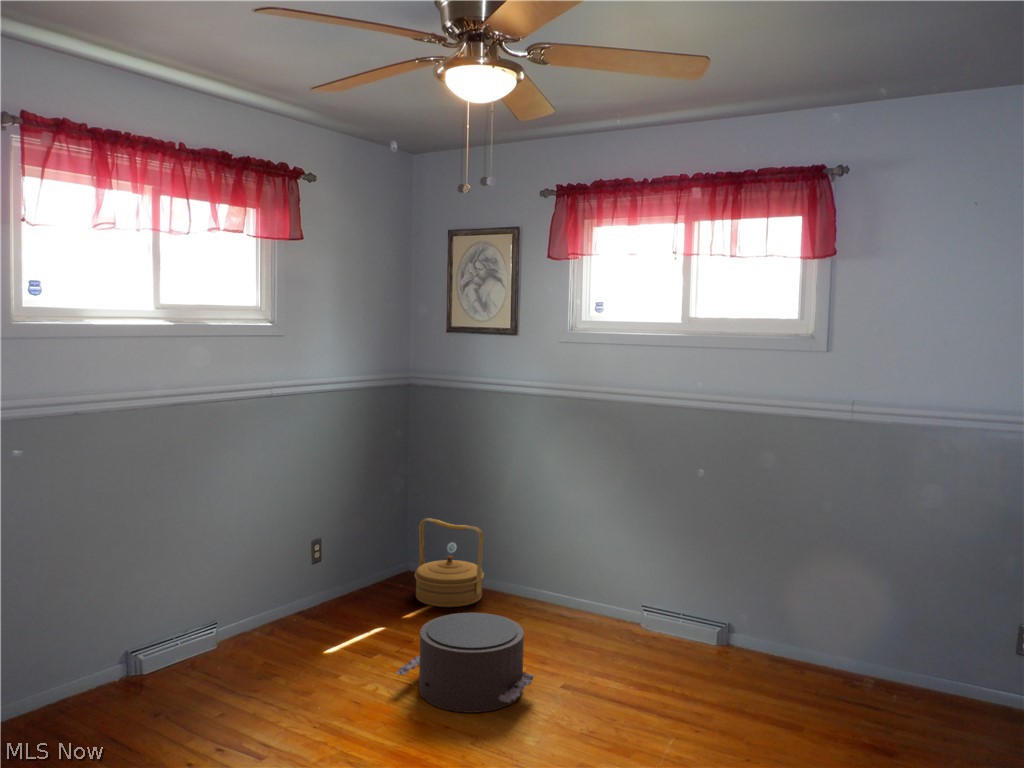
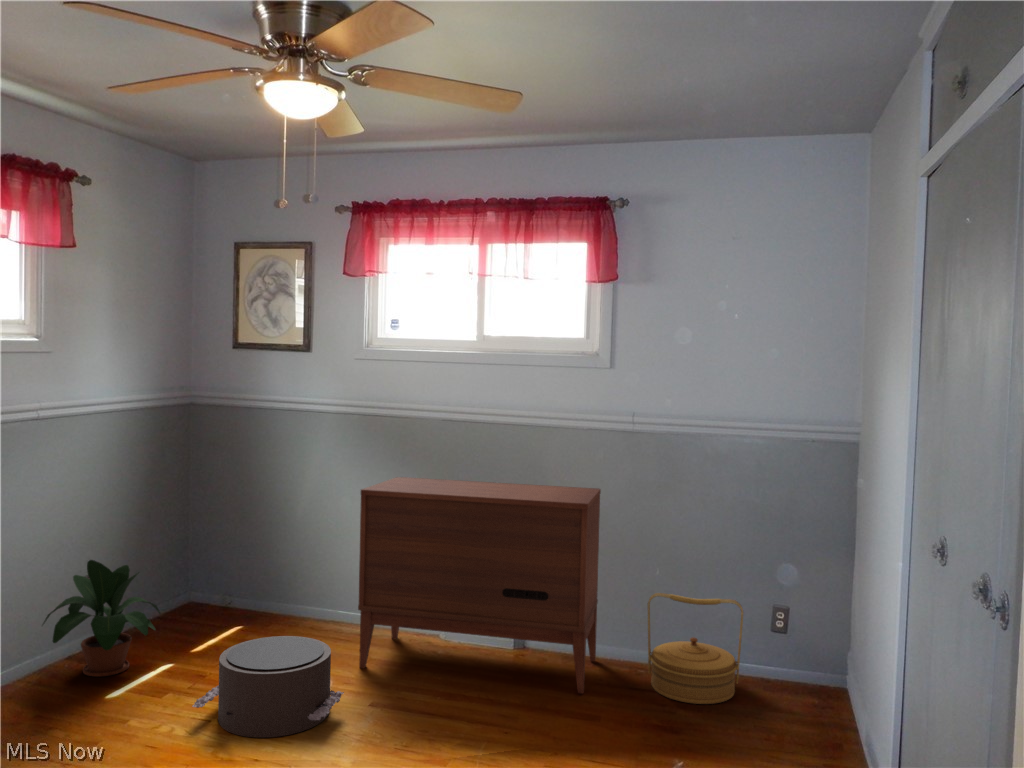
dresser: none [554,461,814,705] -> present [358,477,601,694]
woven basket: present [415,518,484,607] -> present [648,593,743,704]
potted plant: none [277,527,377,632] -> present [43,560,160,677]

